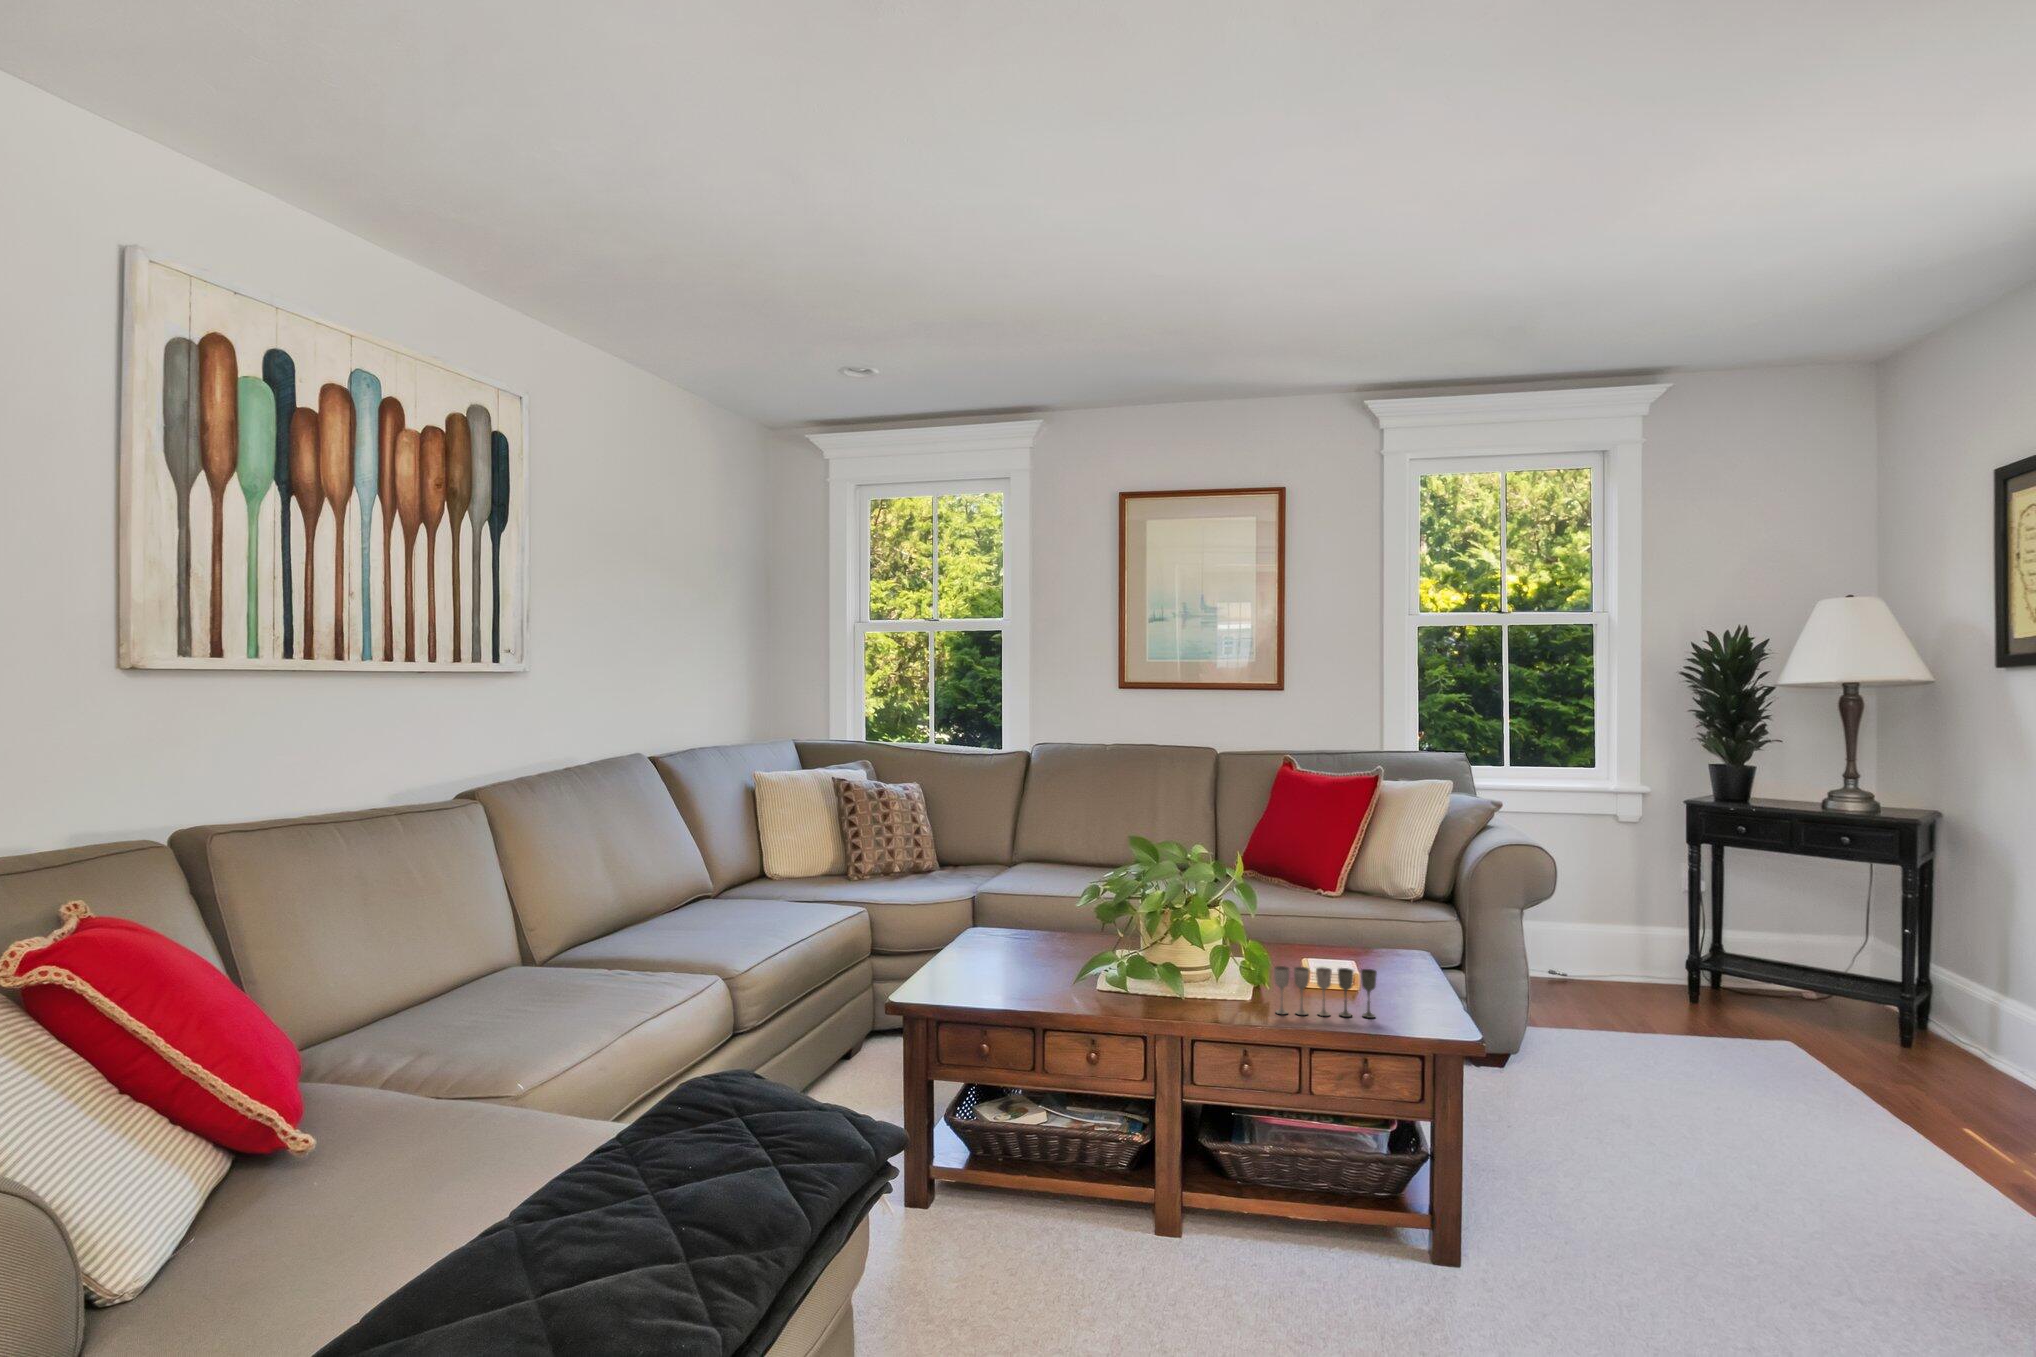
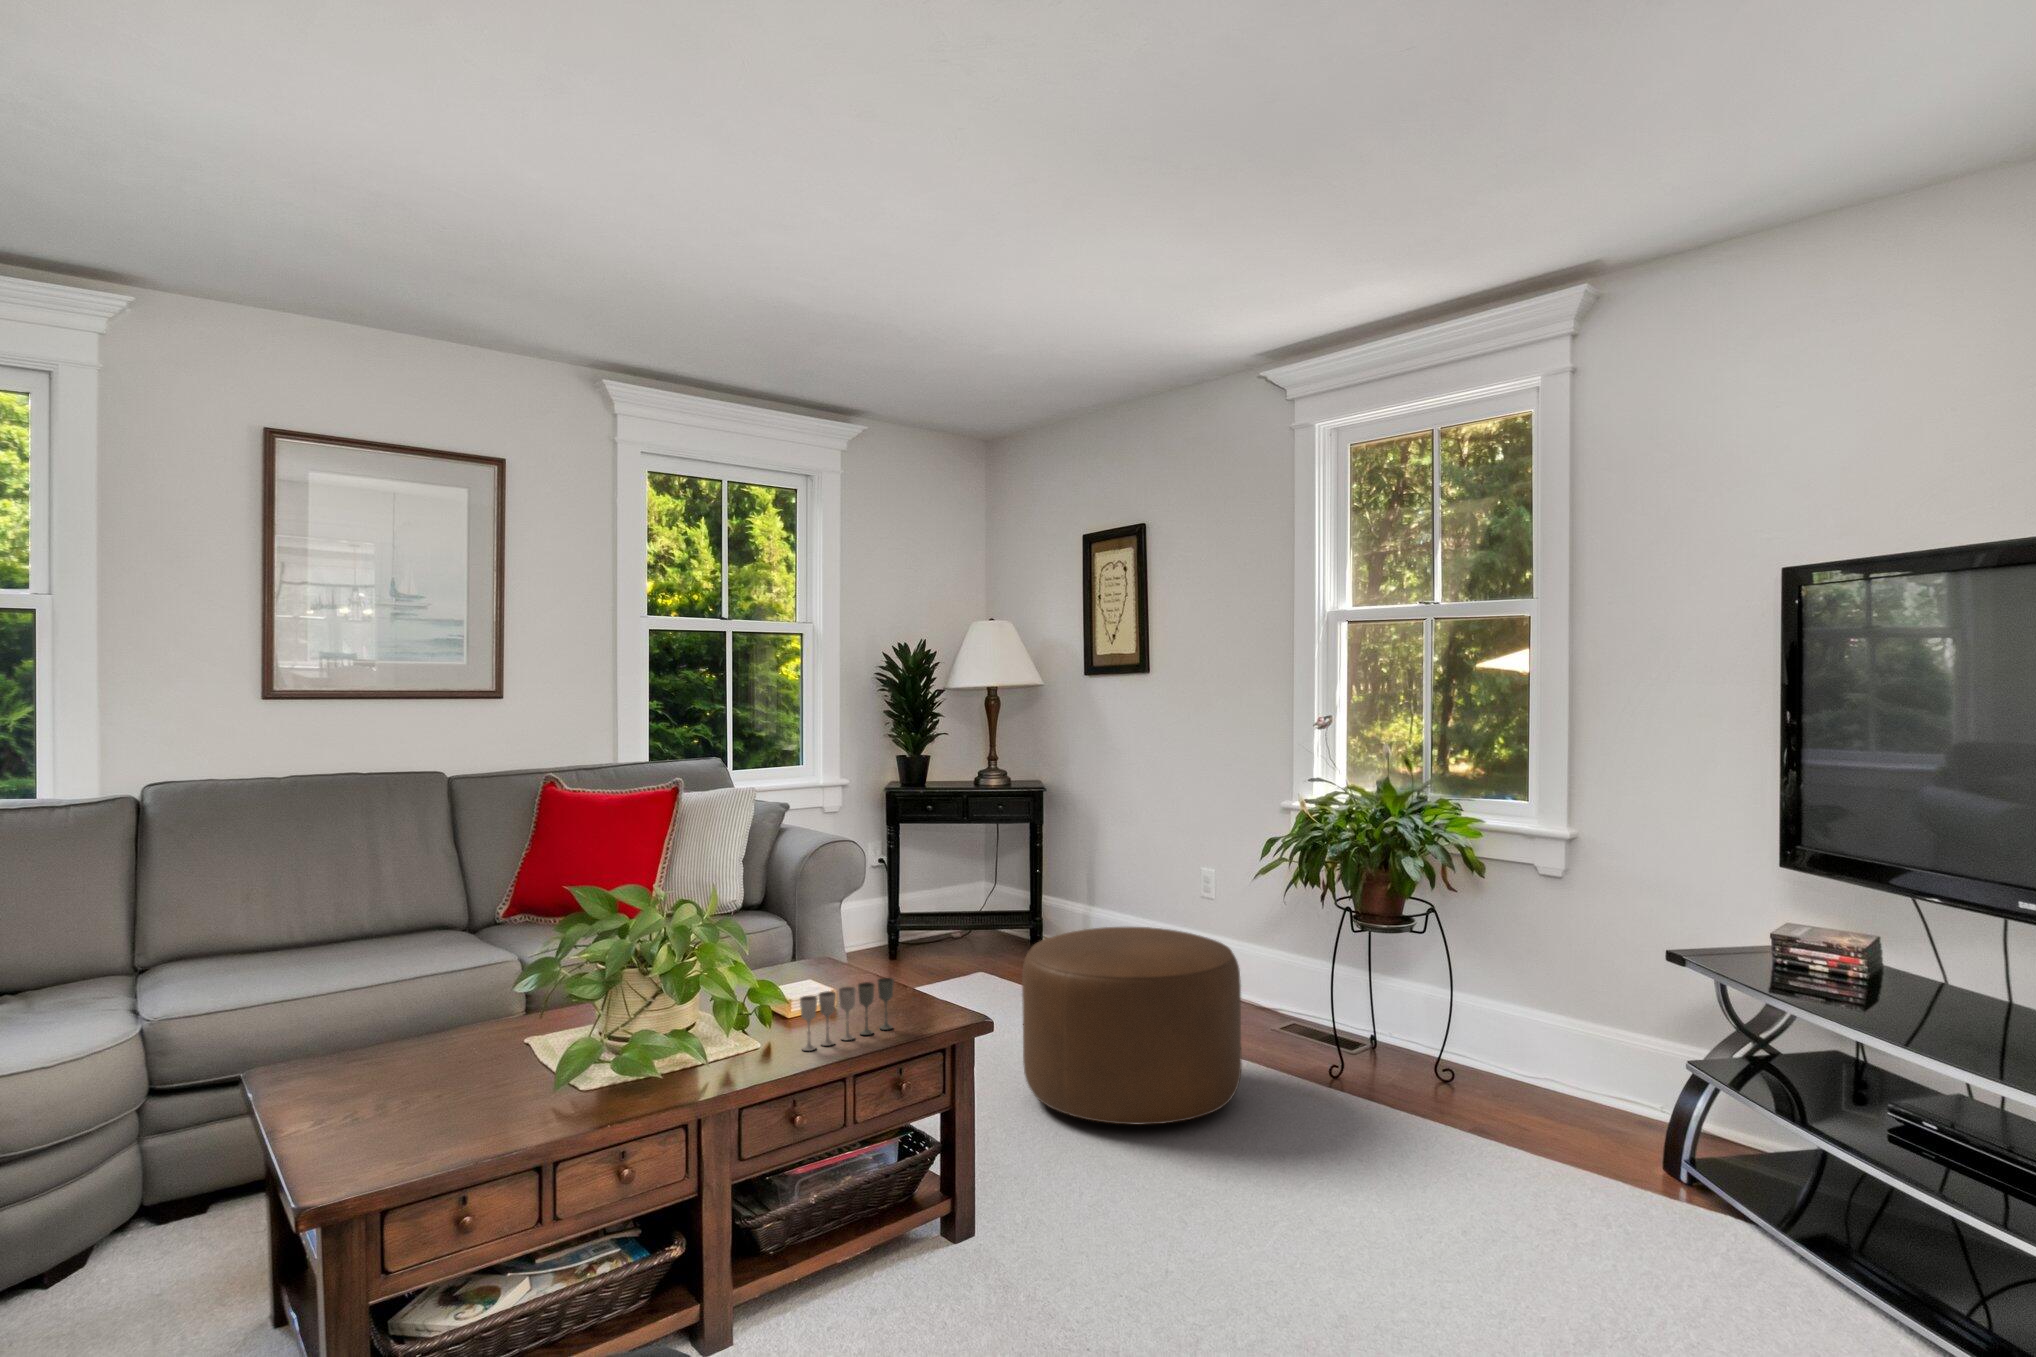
ottoman: none [1657,992,1986,1258] -> present [1022,927,1242,1125]

